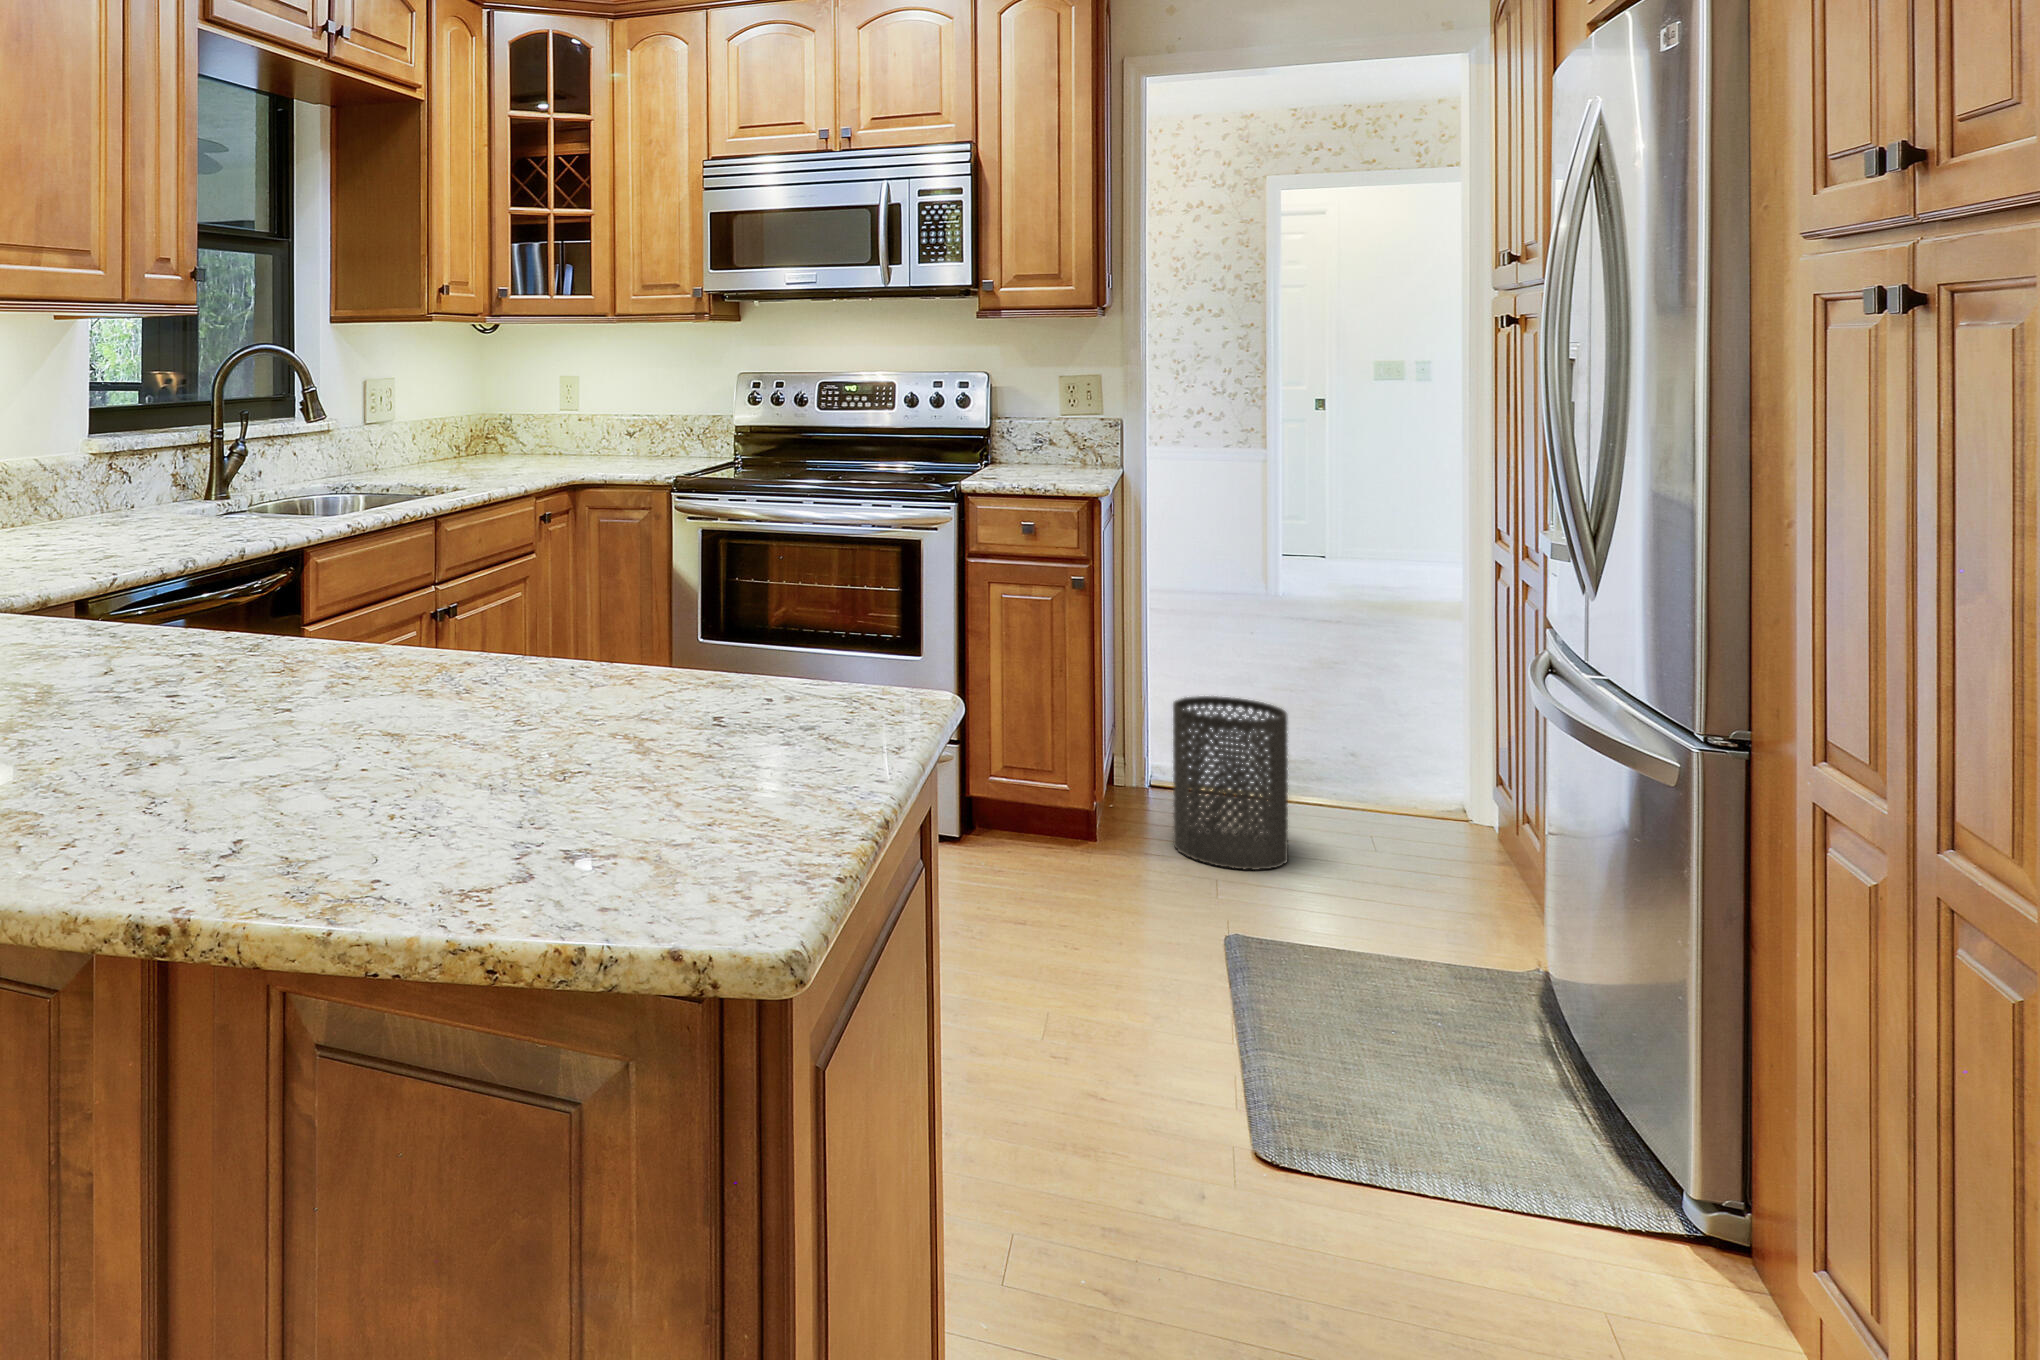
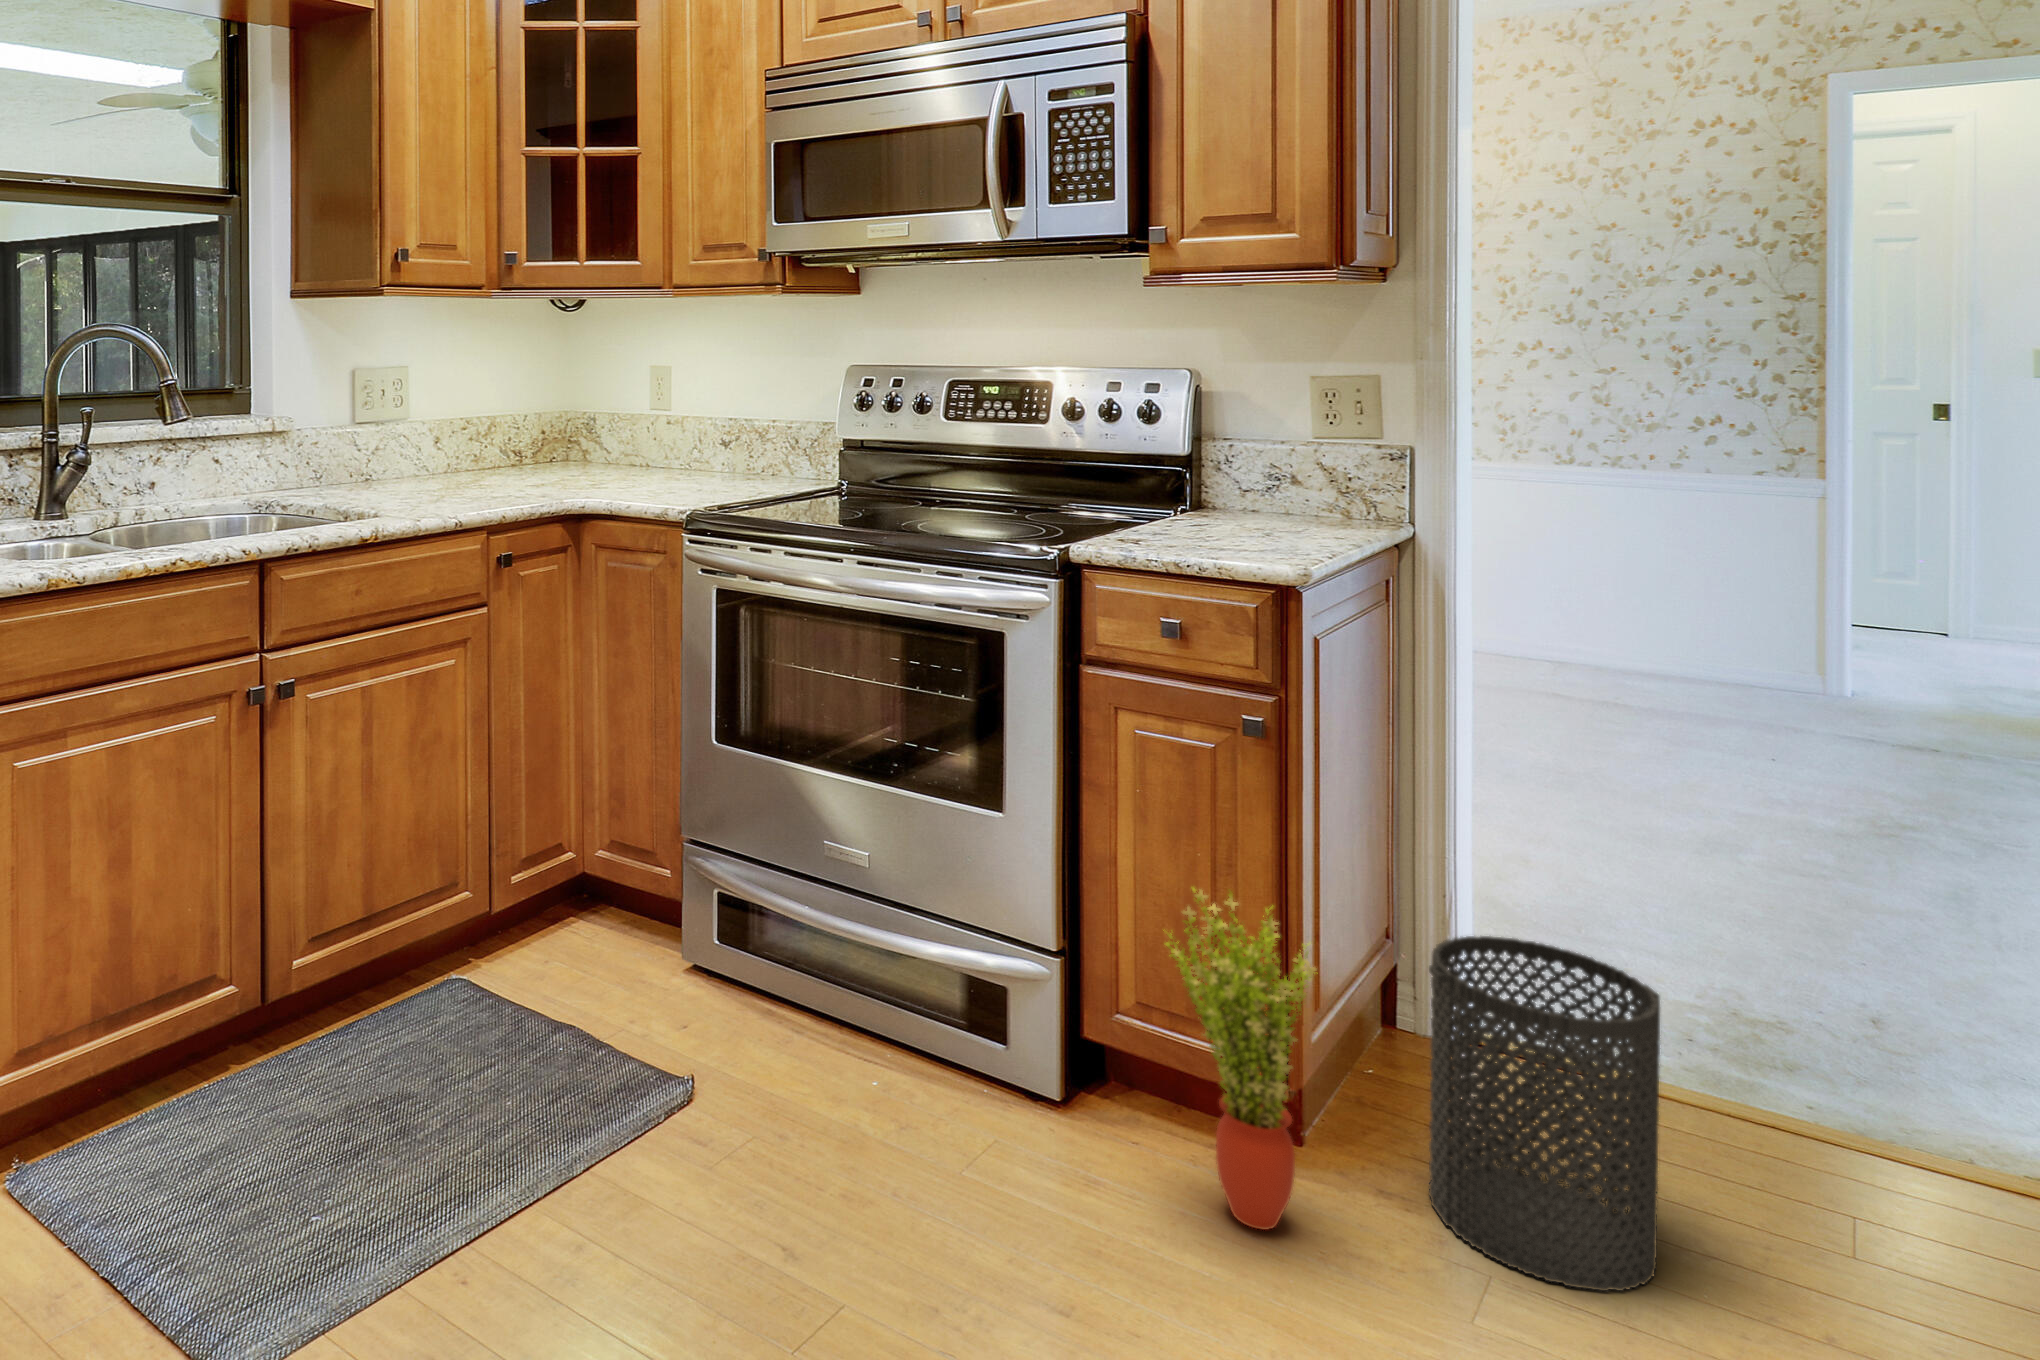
potted plant: none [1045,677,1135,873] -> present [1166,889,1316,1230]

